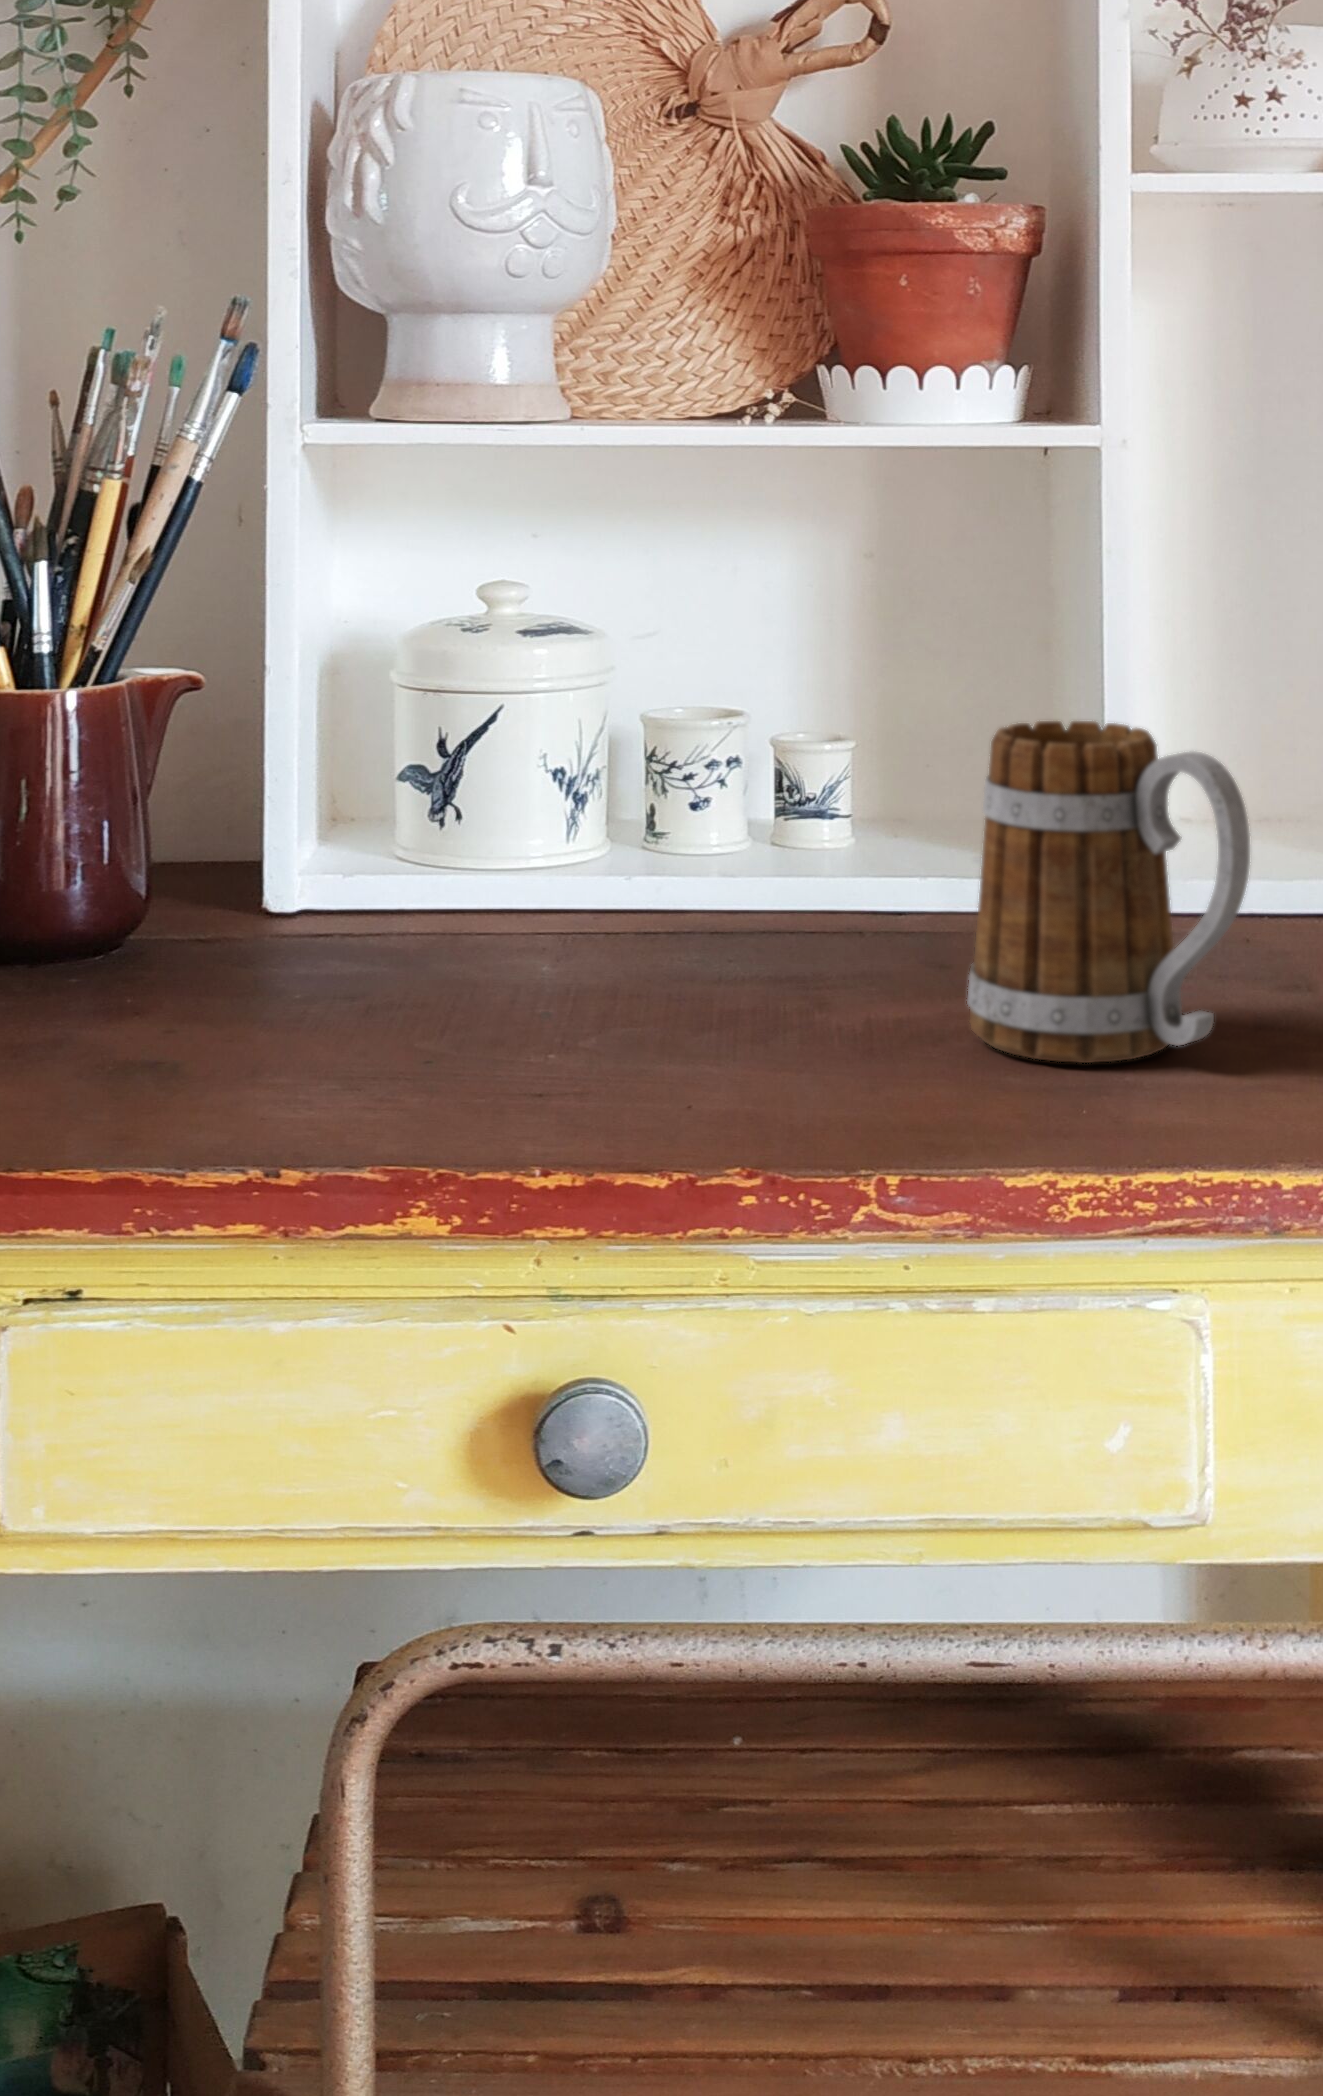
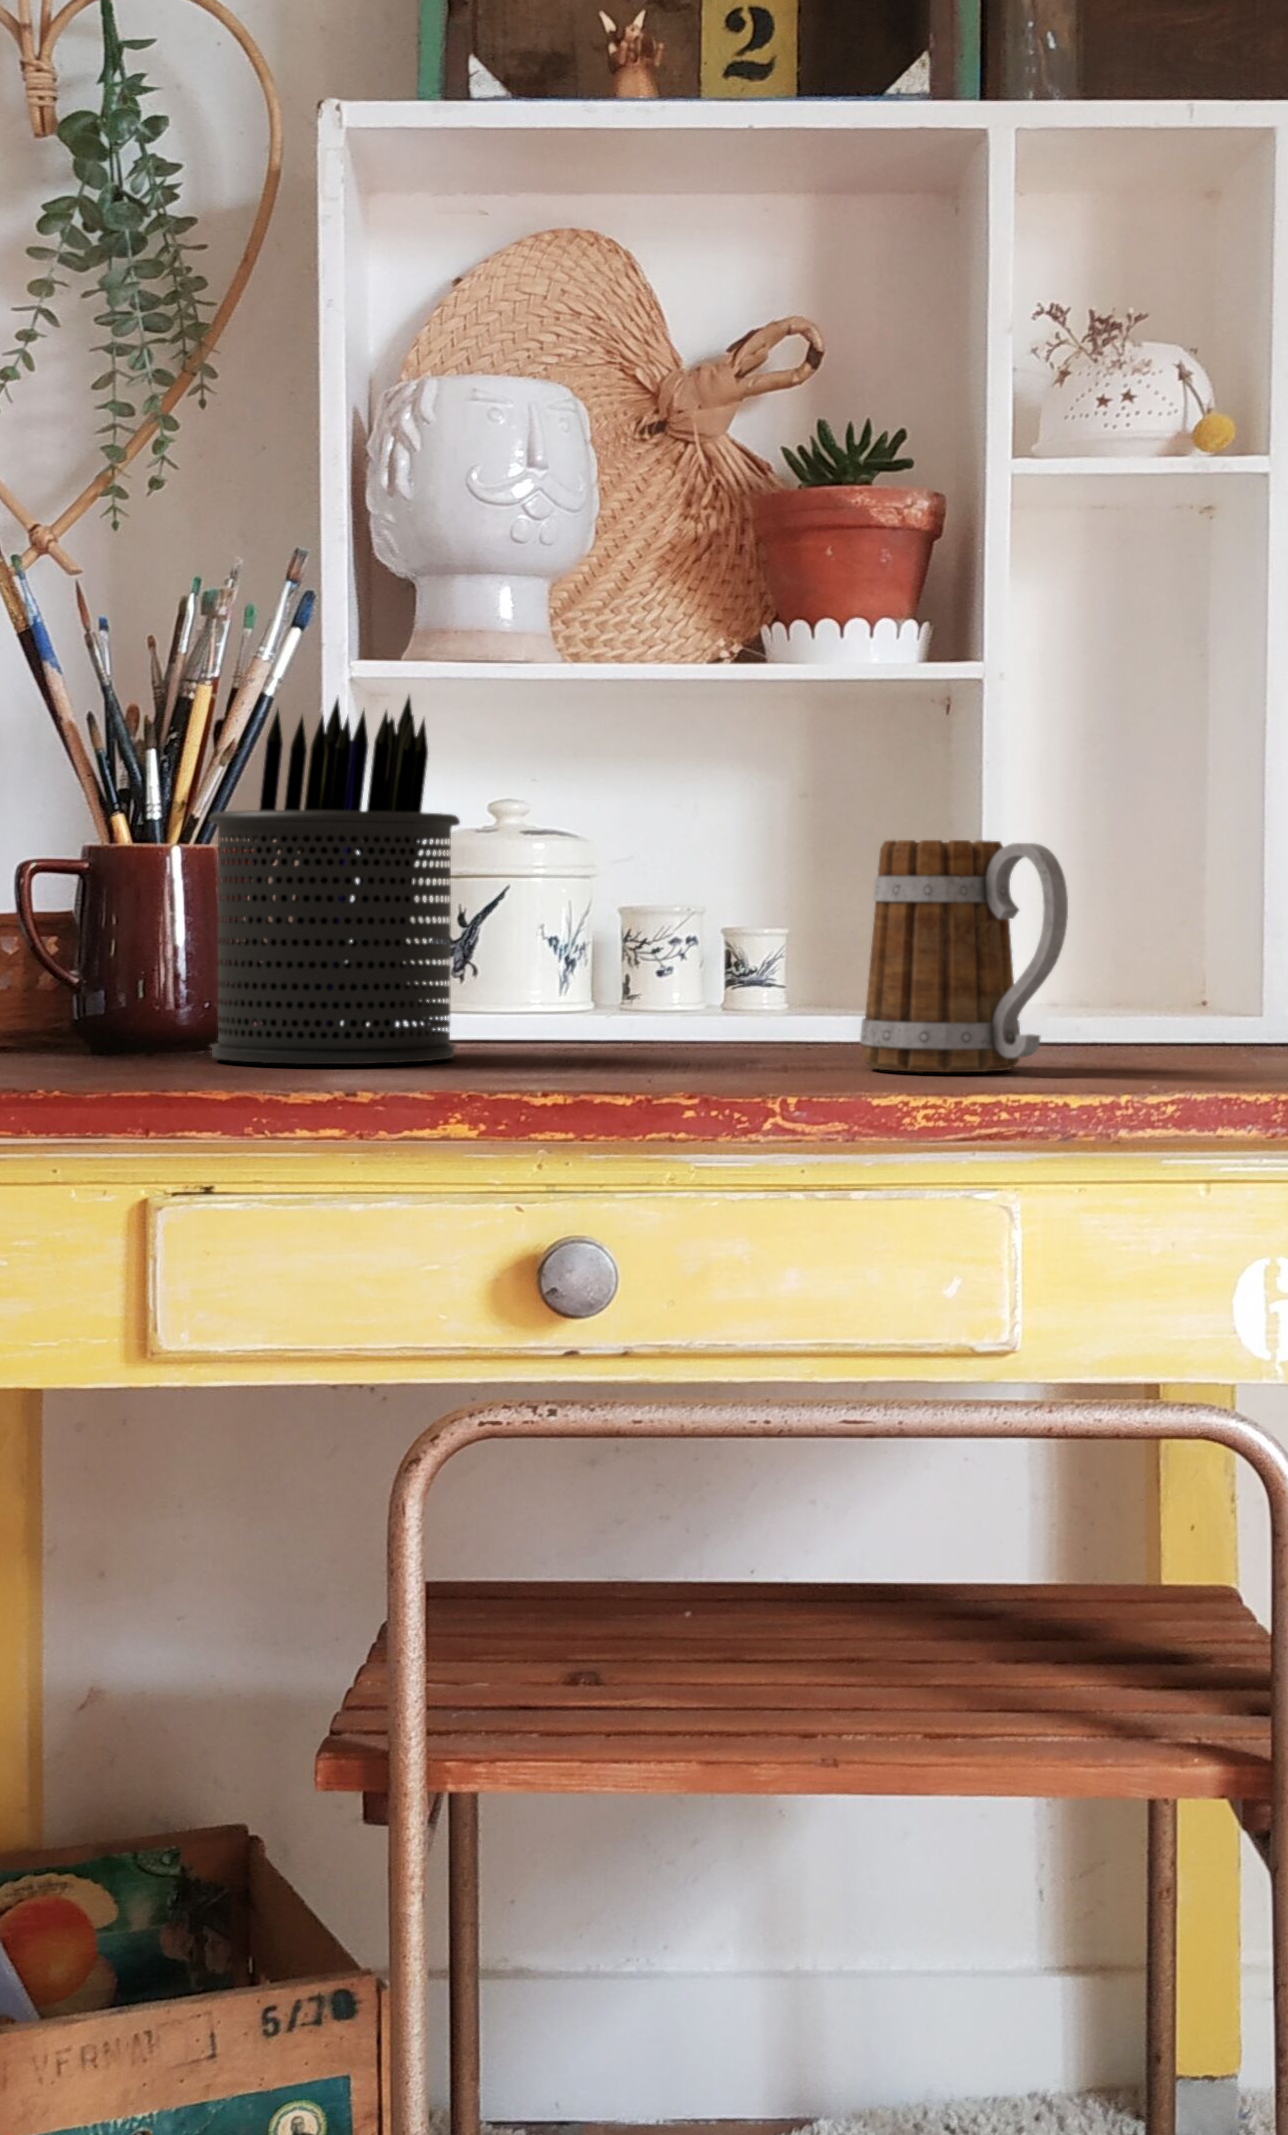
pen holder: none [99,525,436,1046] -> present [209,696,460,1064]

